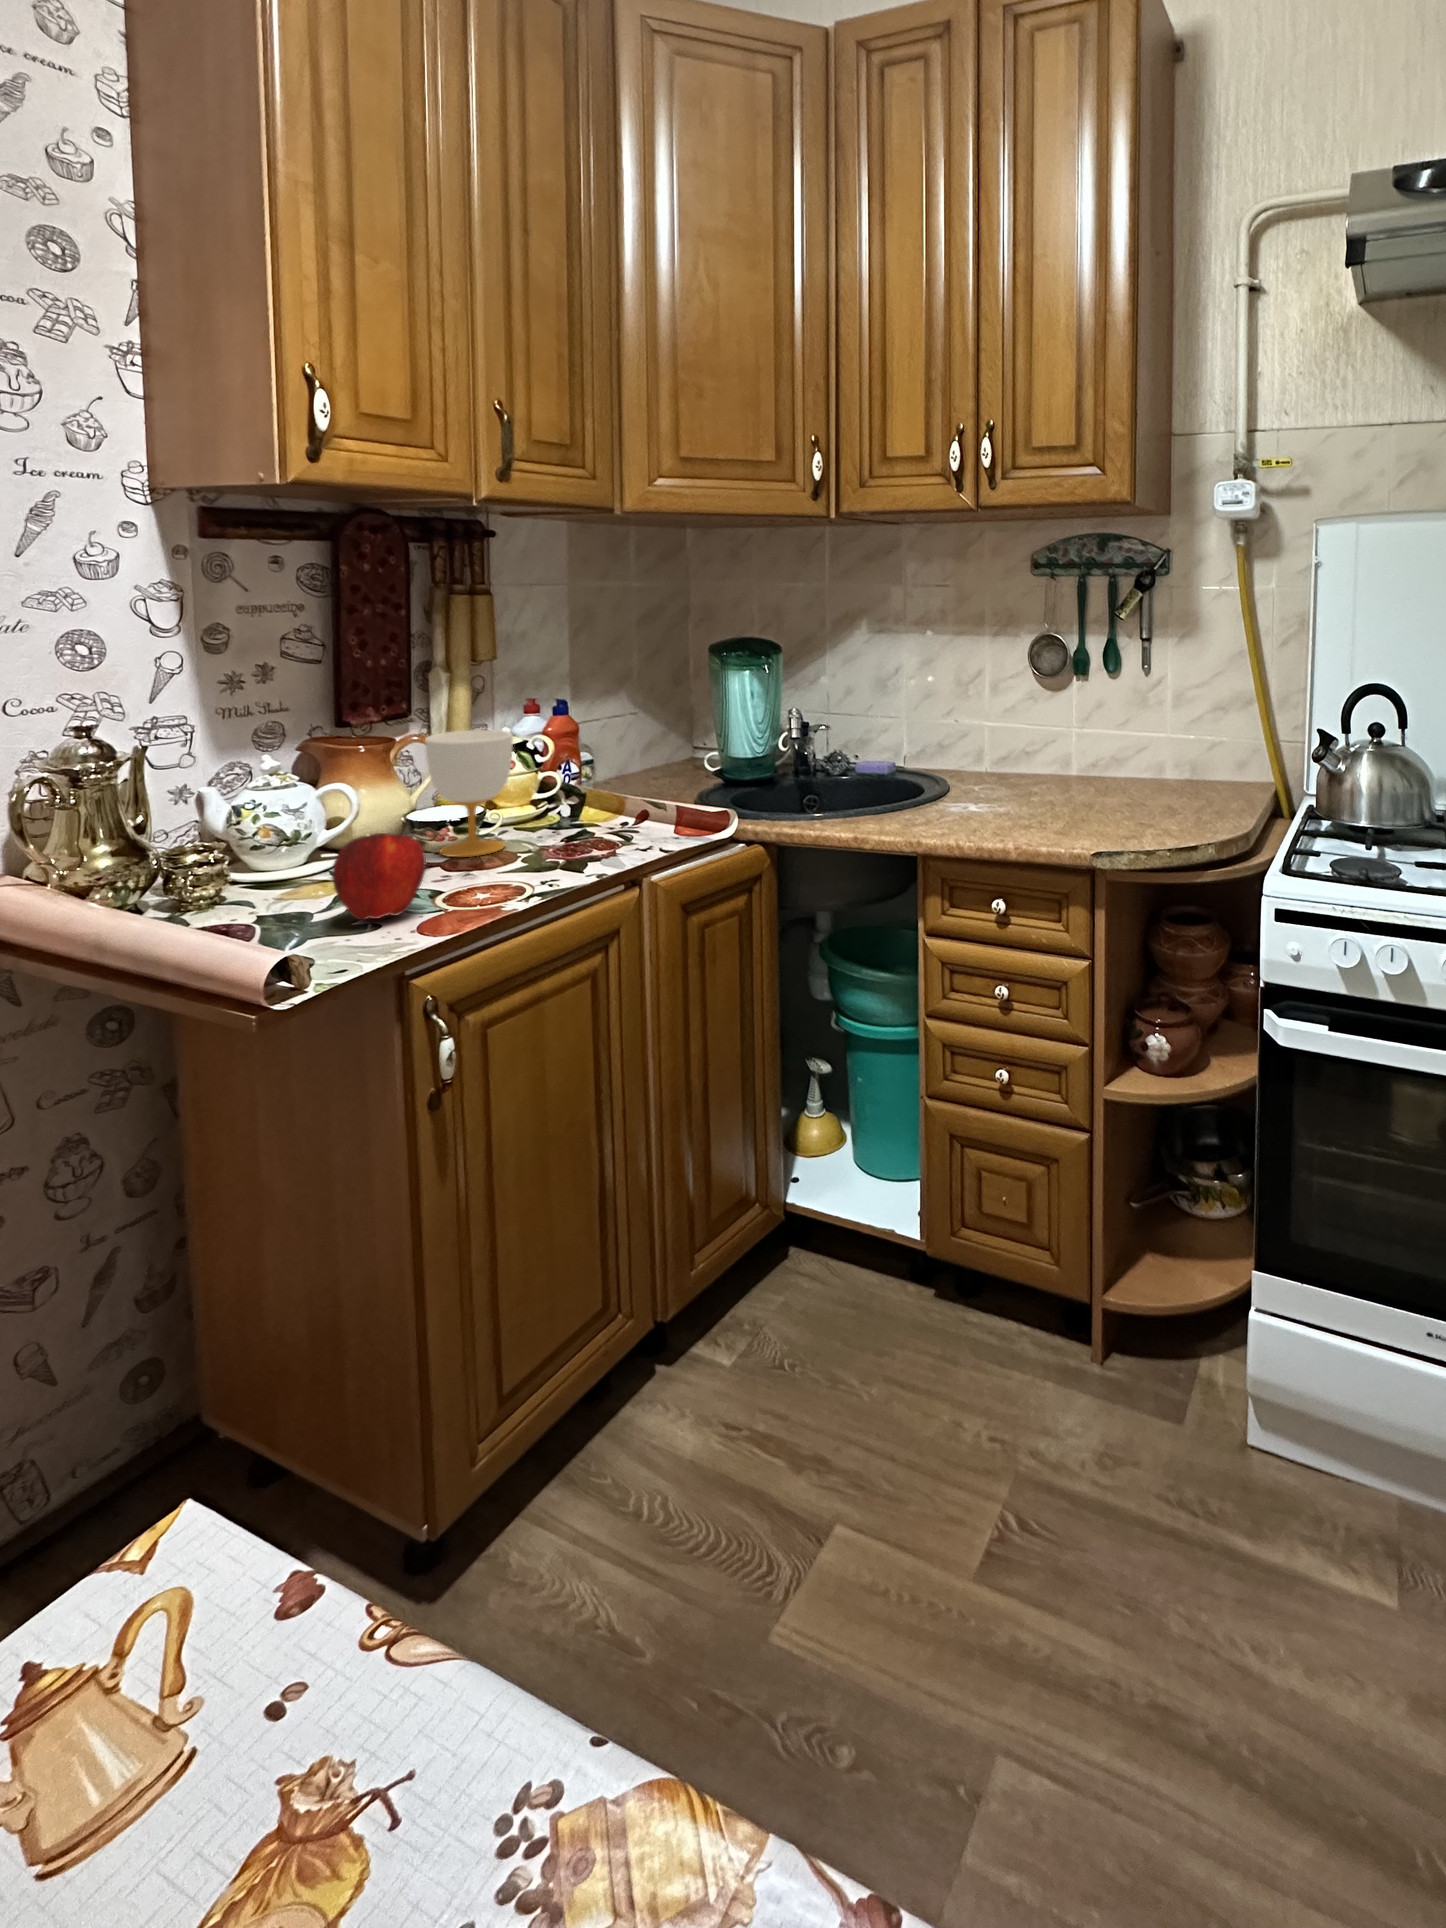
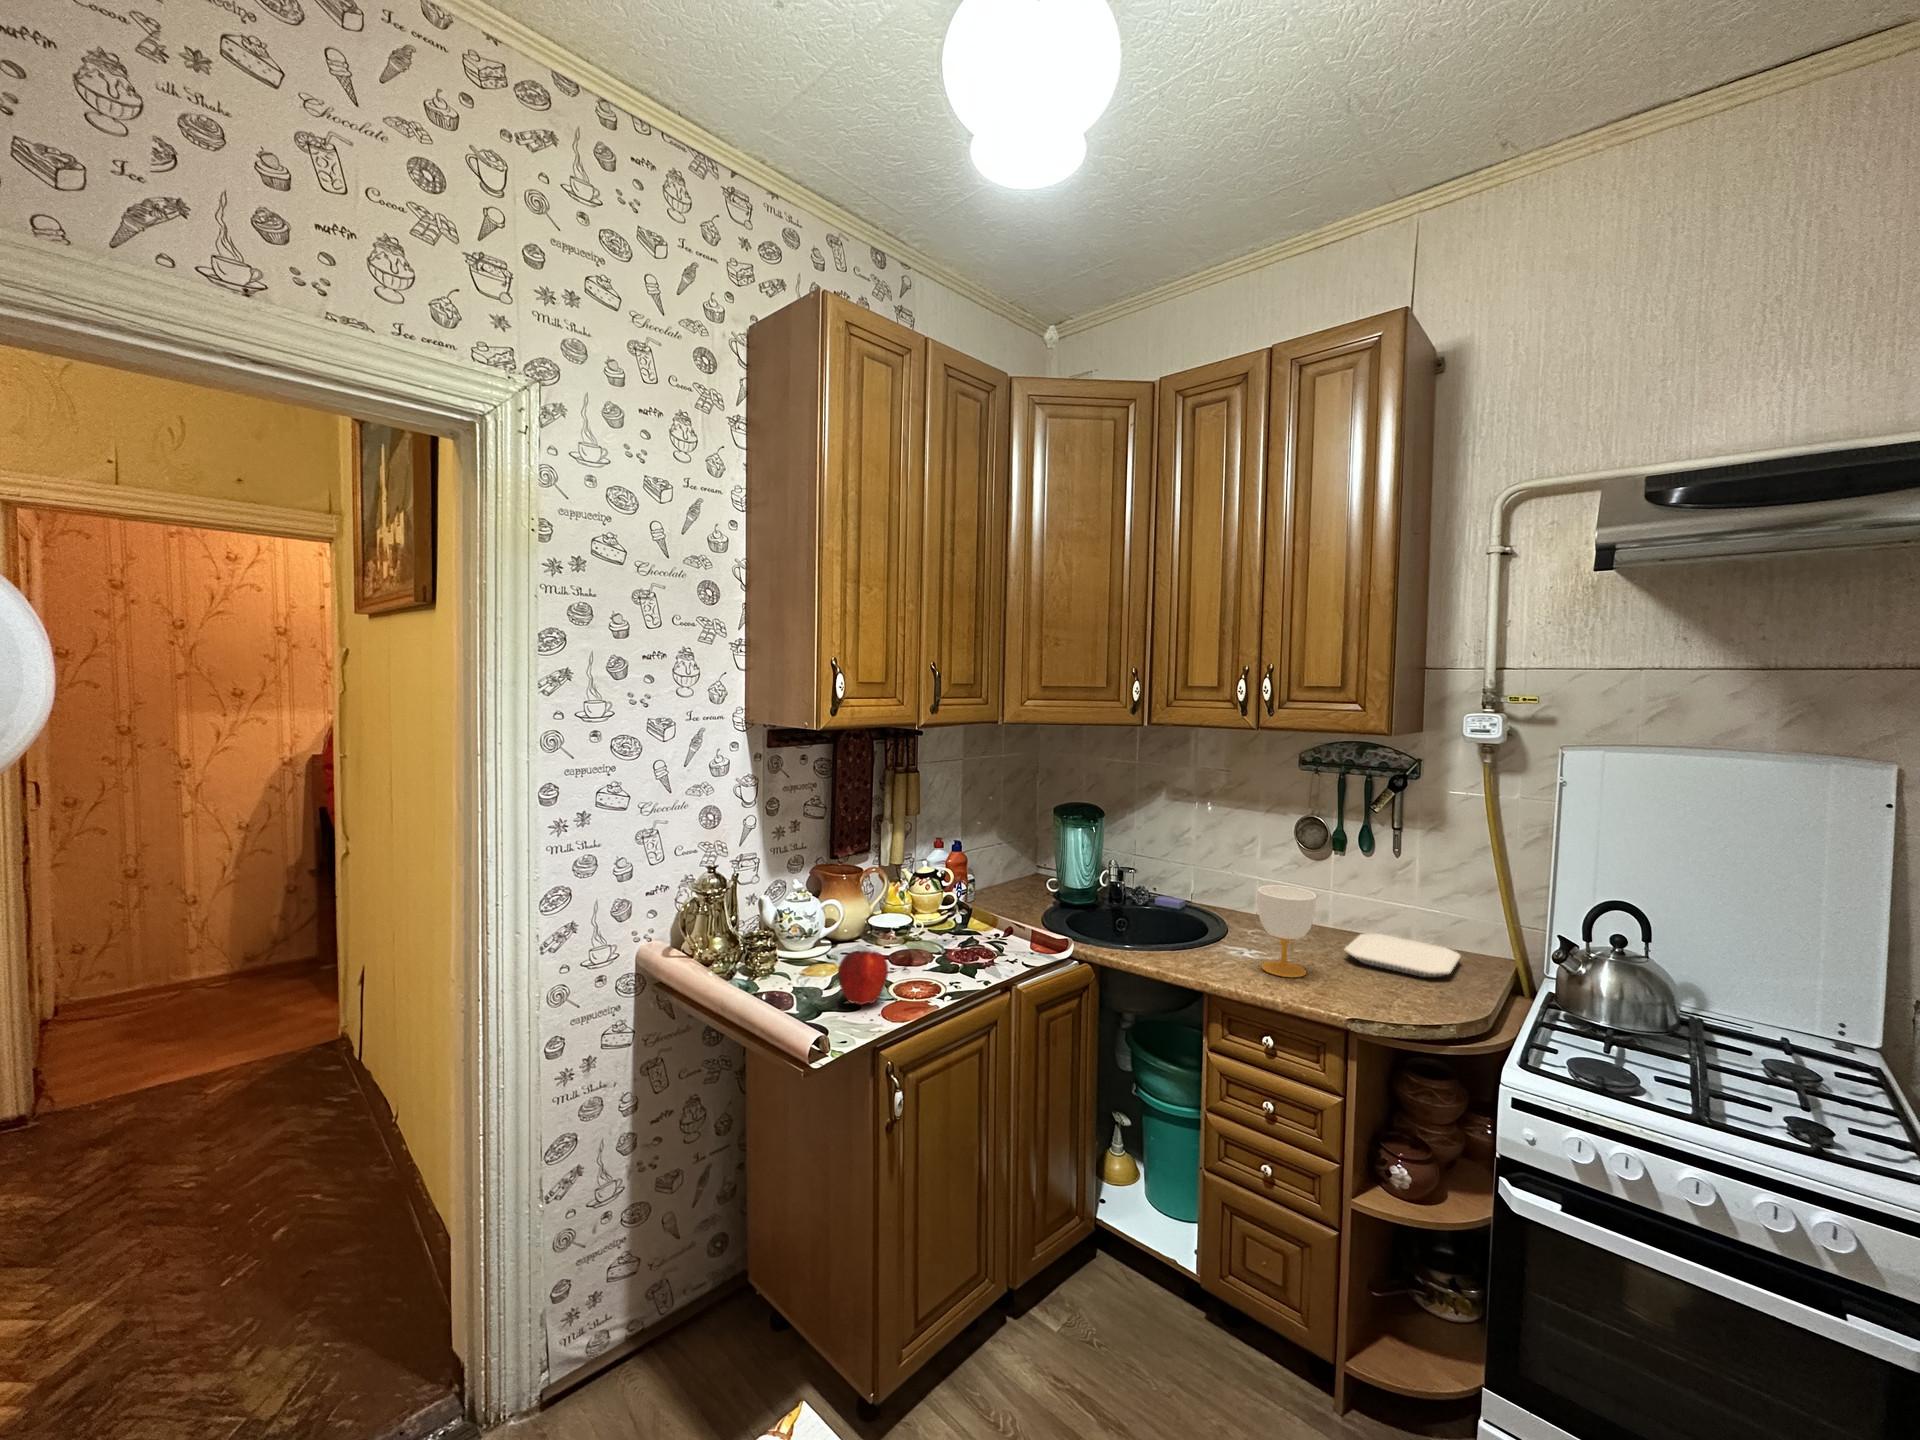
cup: present [425,730,513,857] -> present [1258,885,1317,978]
plate: none [1088,770,1217,807] -> present [1344,934,1461,977]

